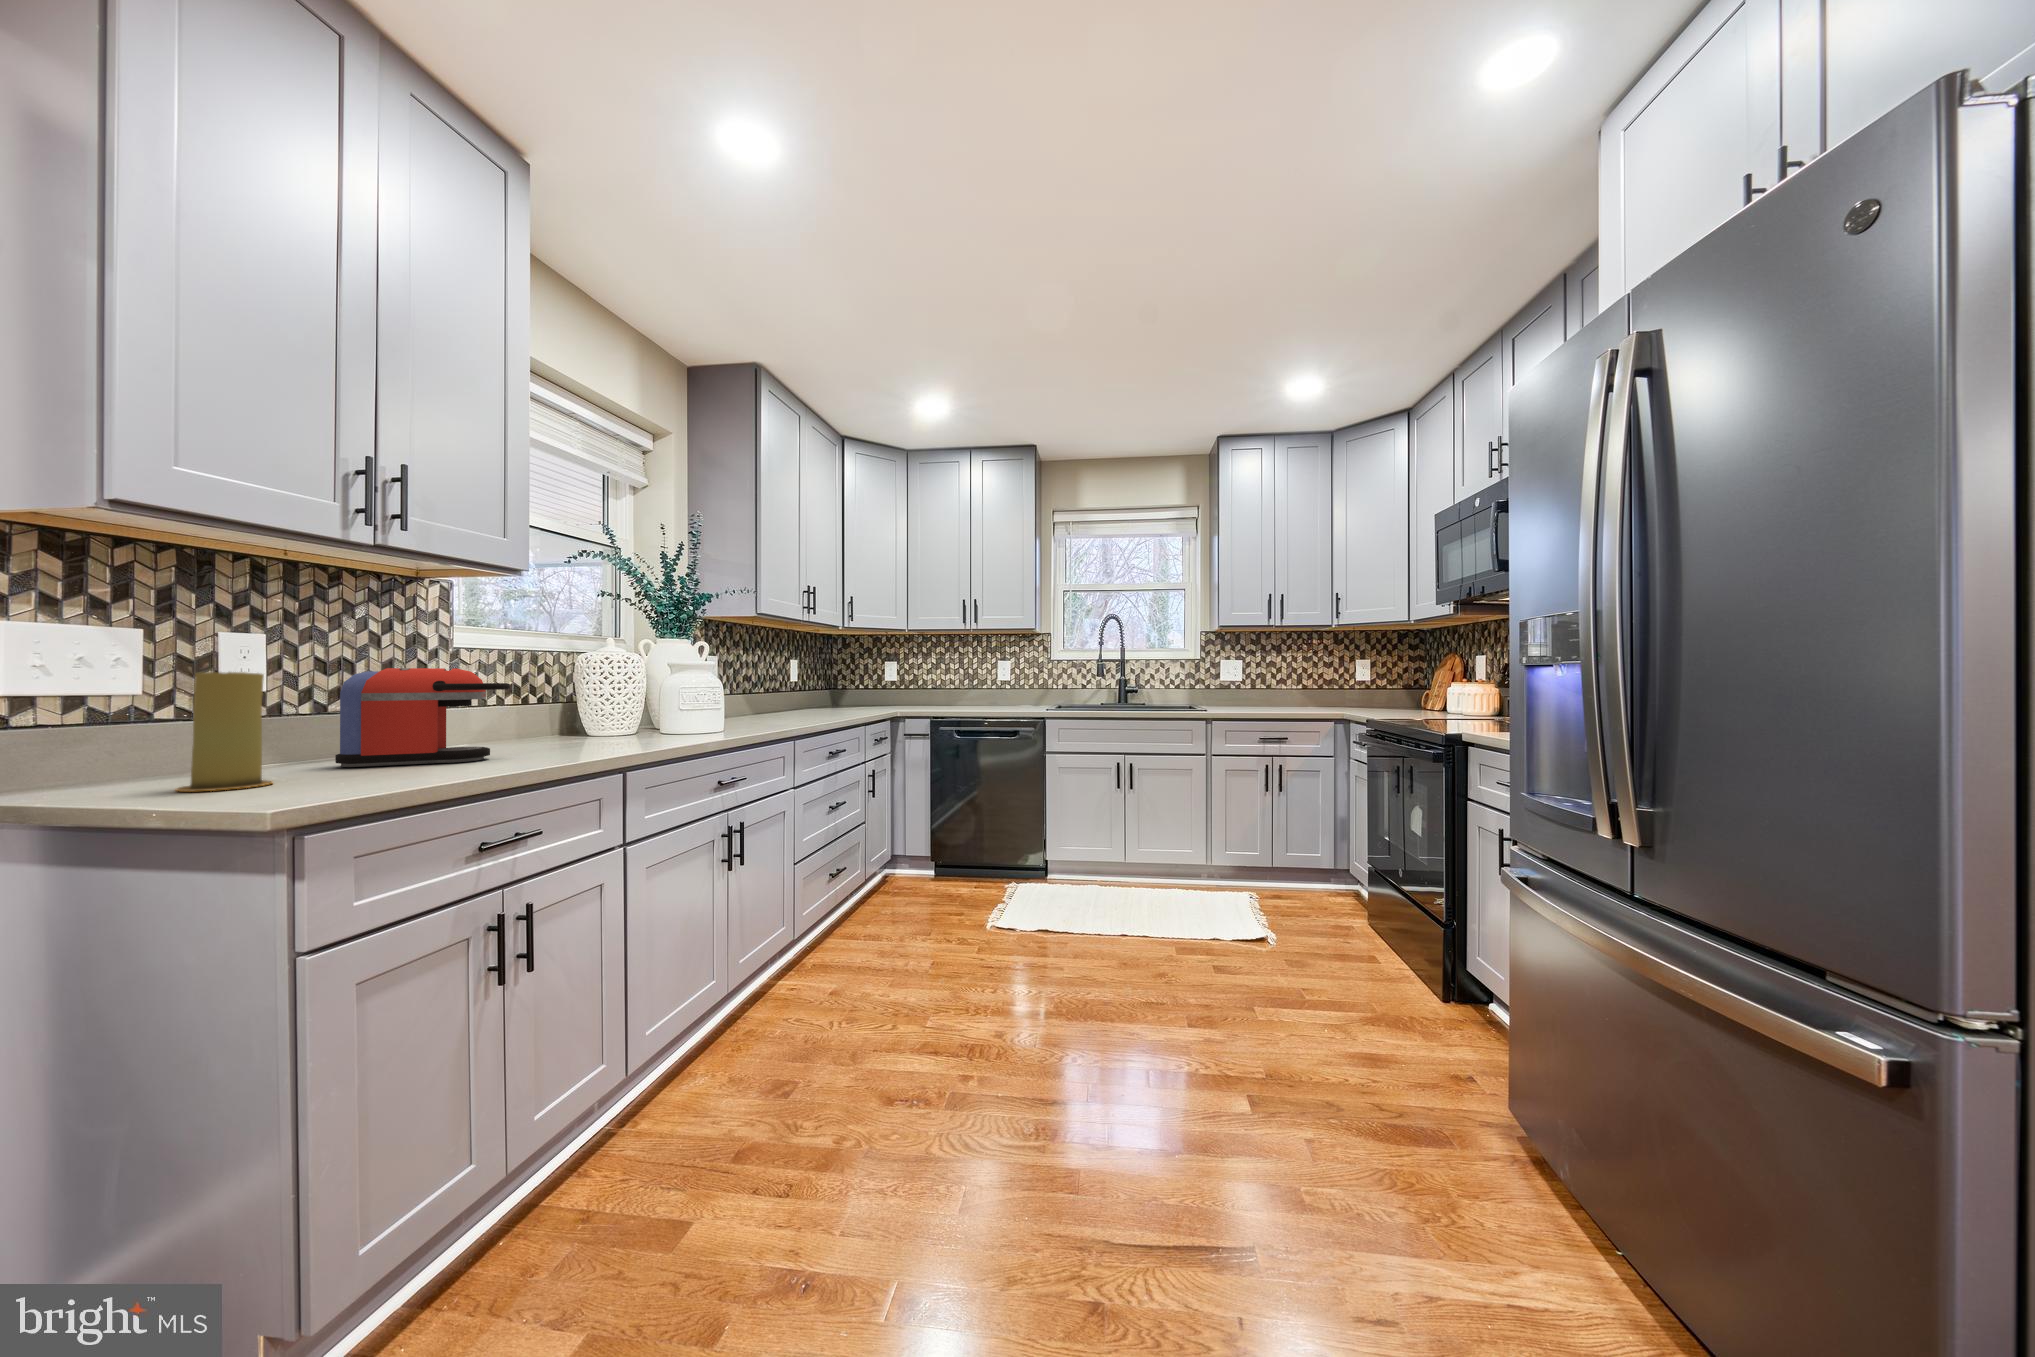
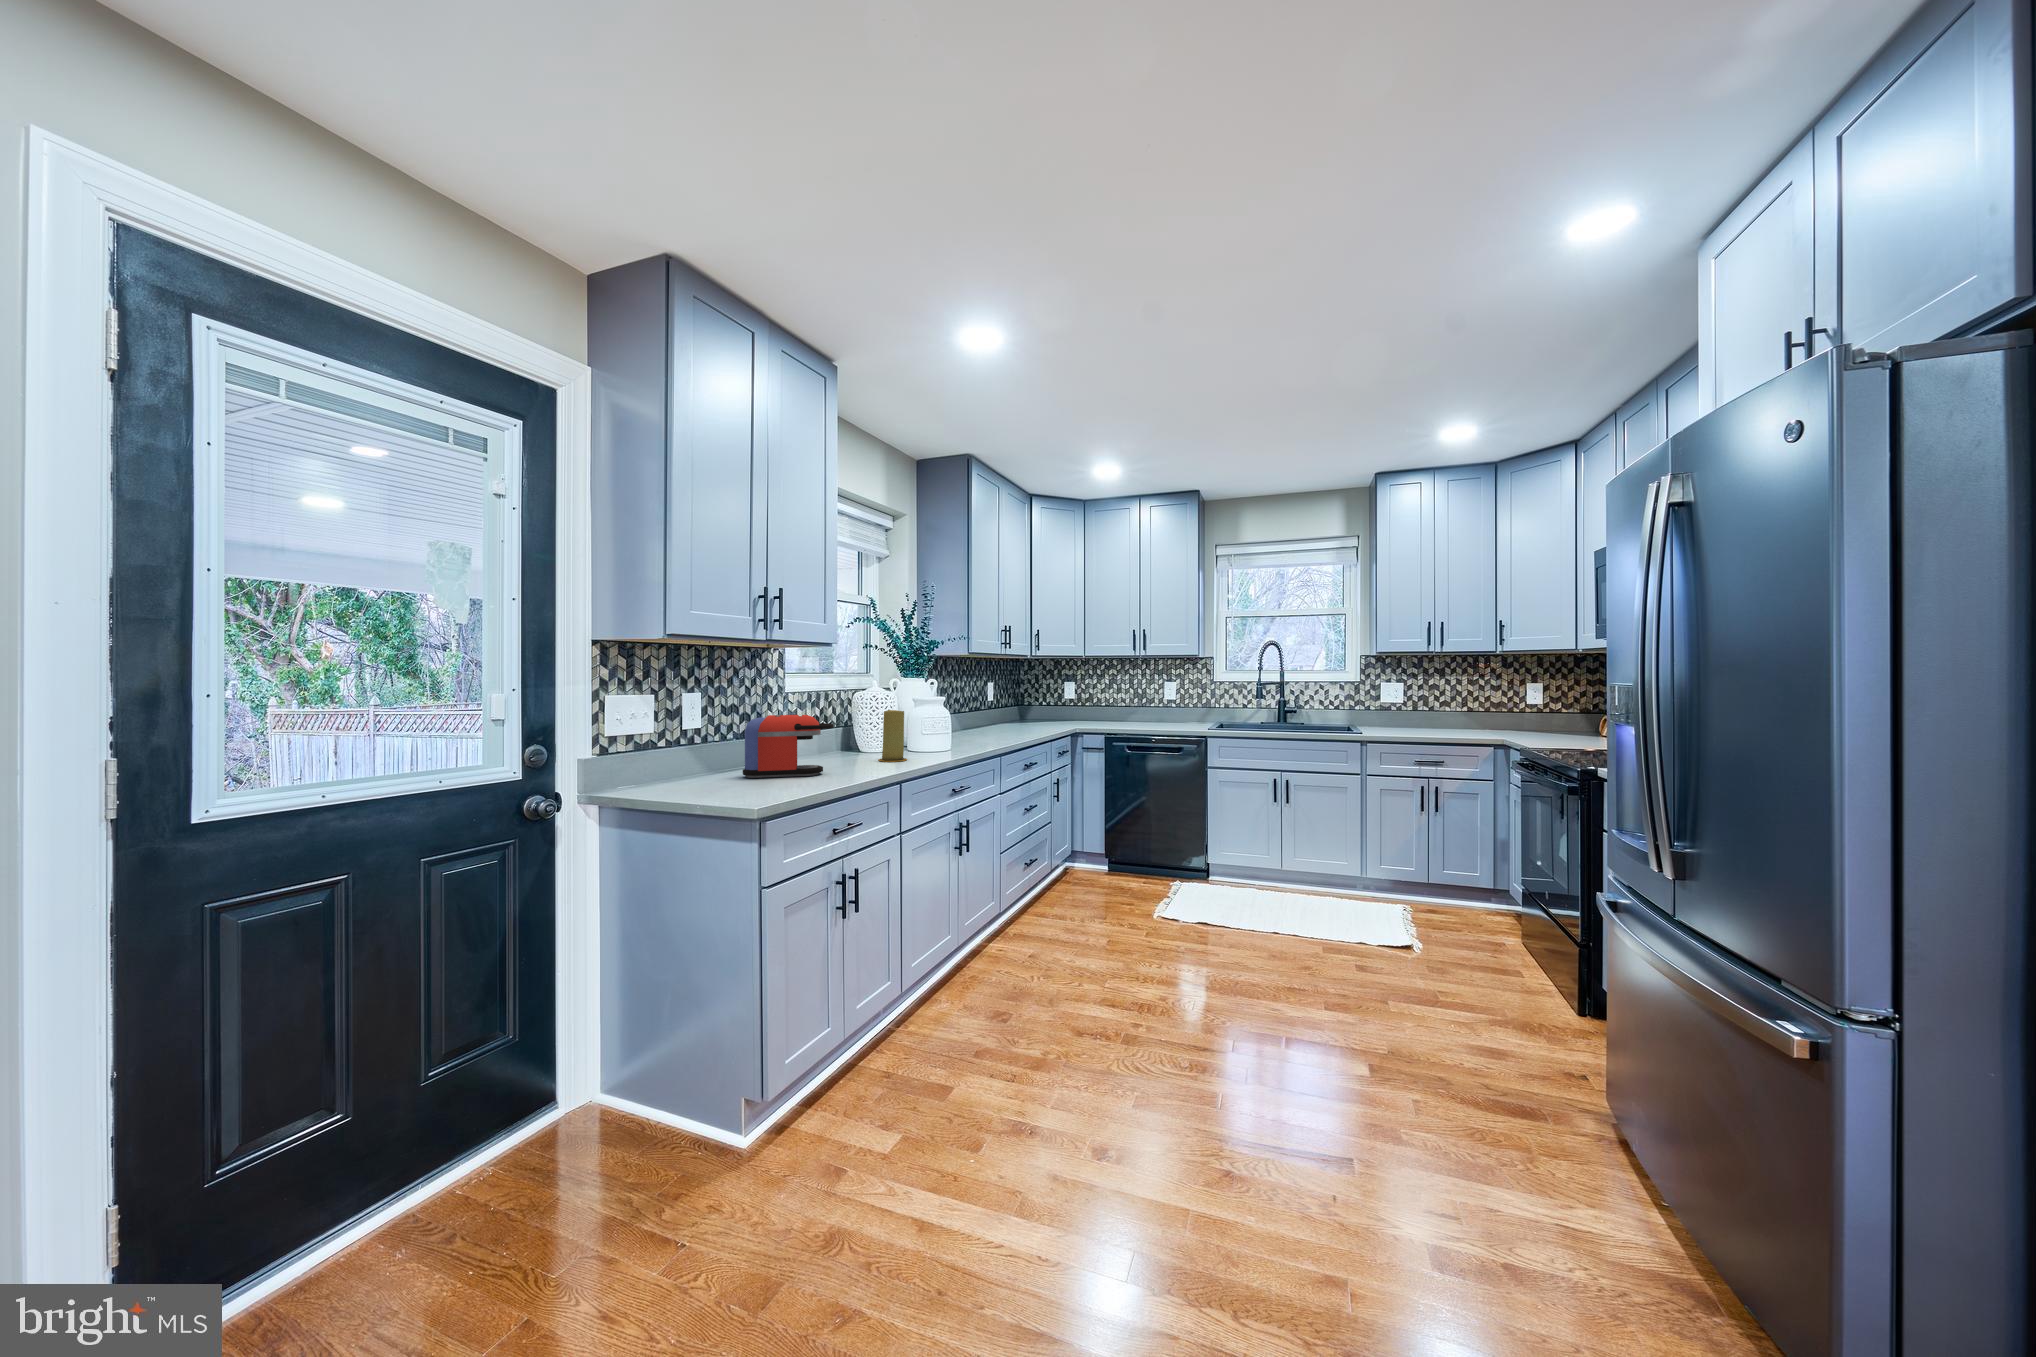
candle: present [176,672,273,791] -> present [878,710,907,762]

